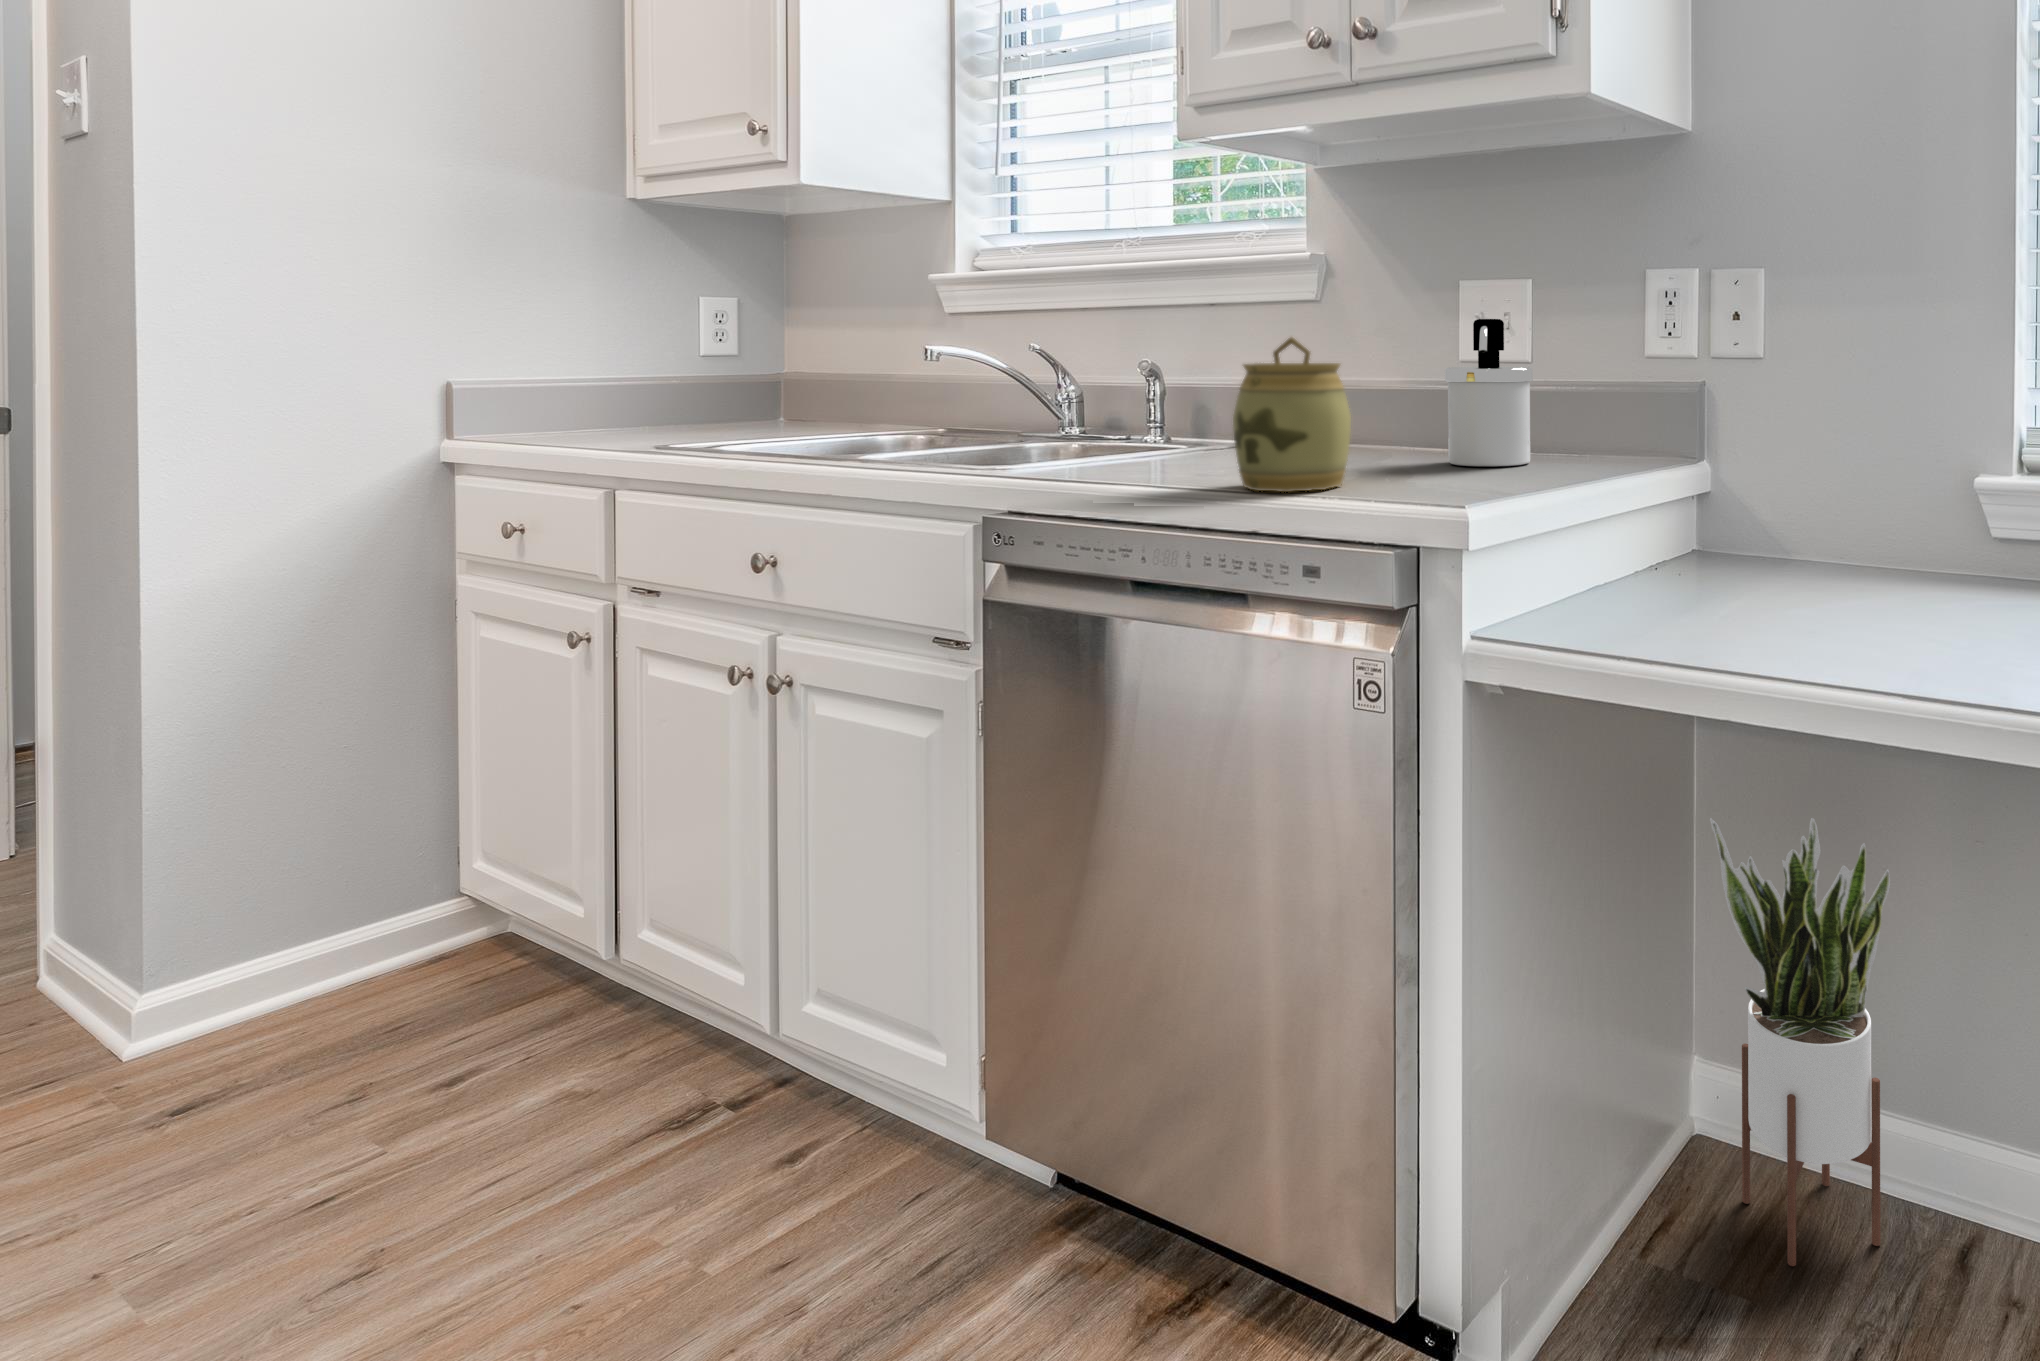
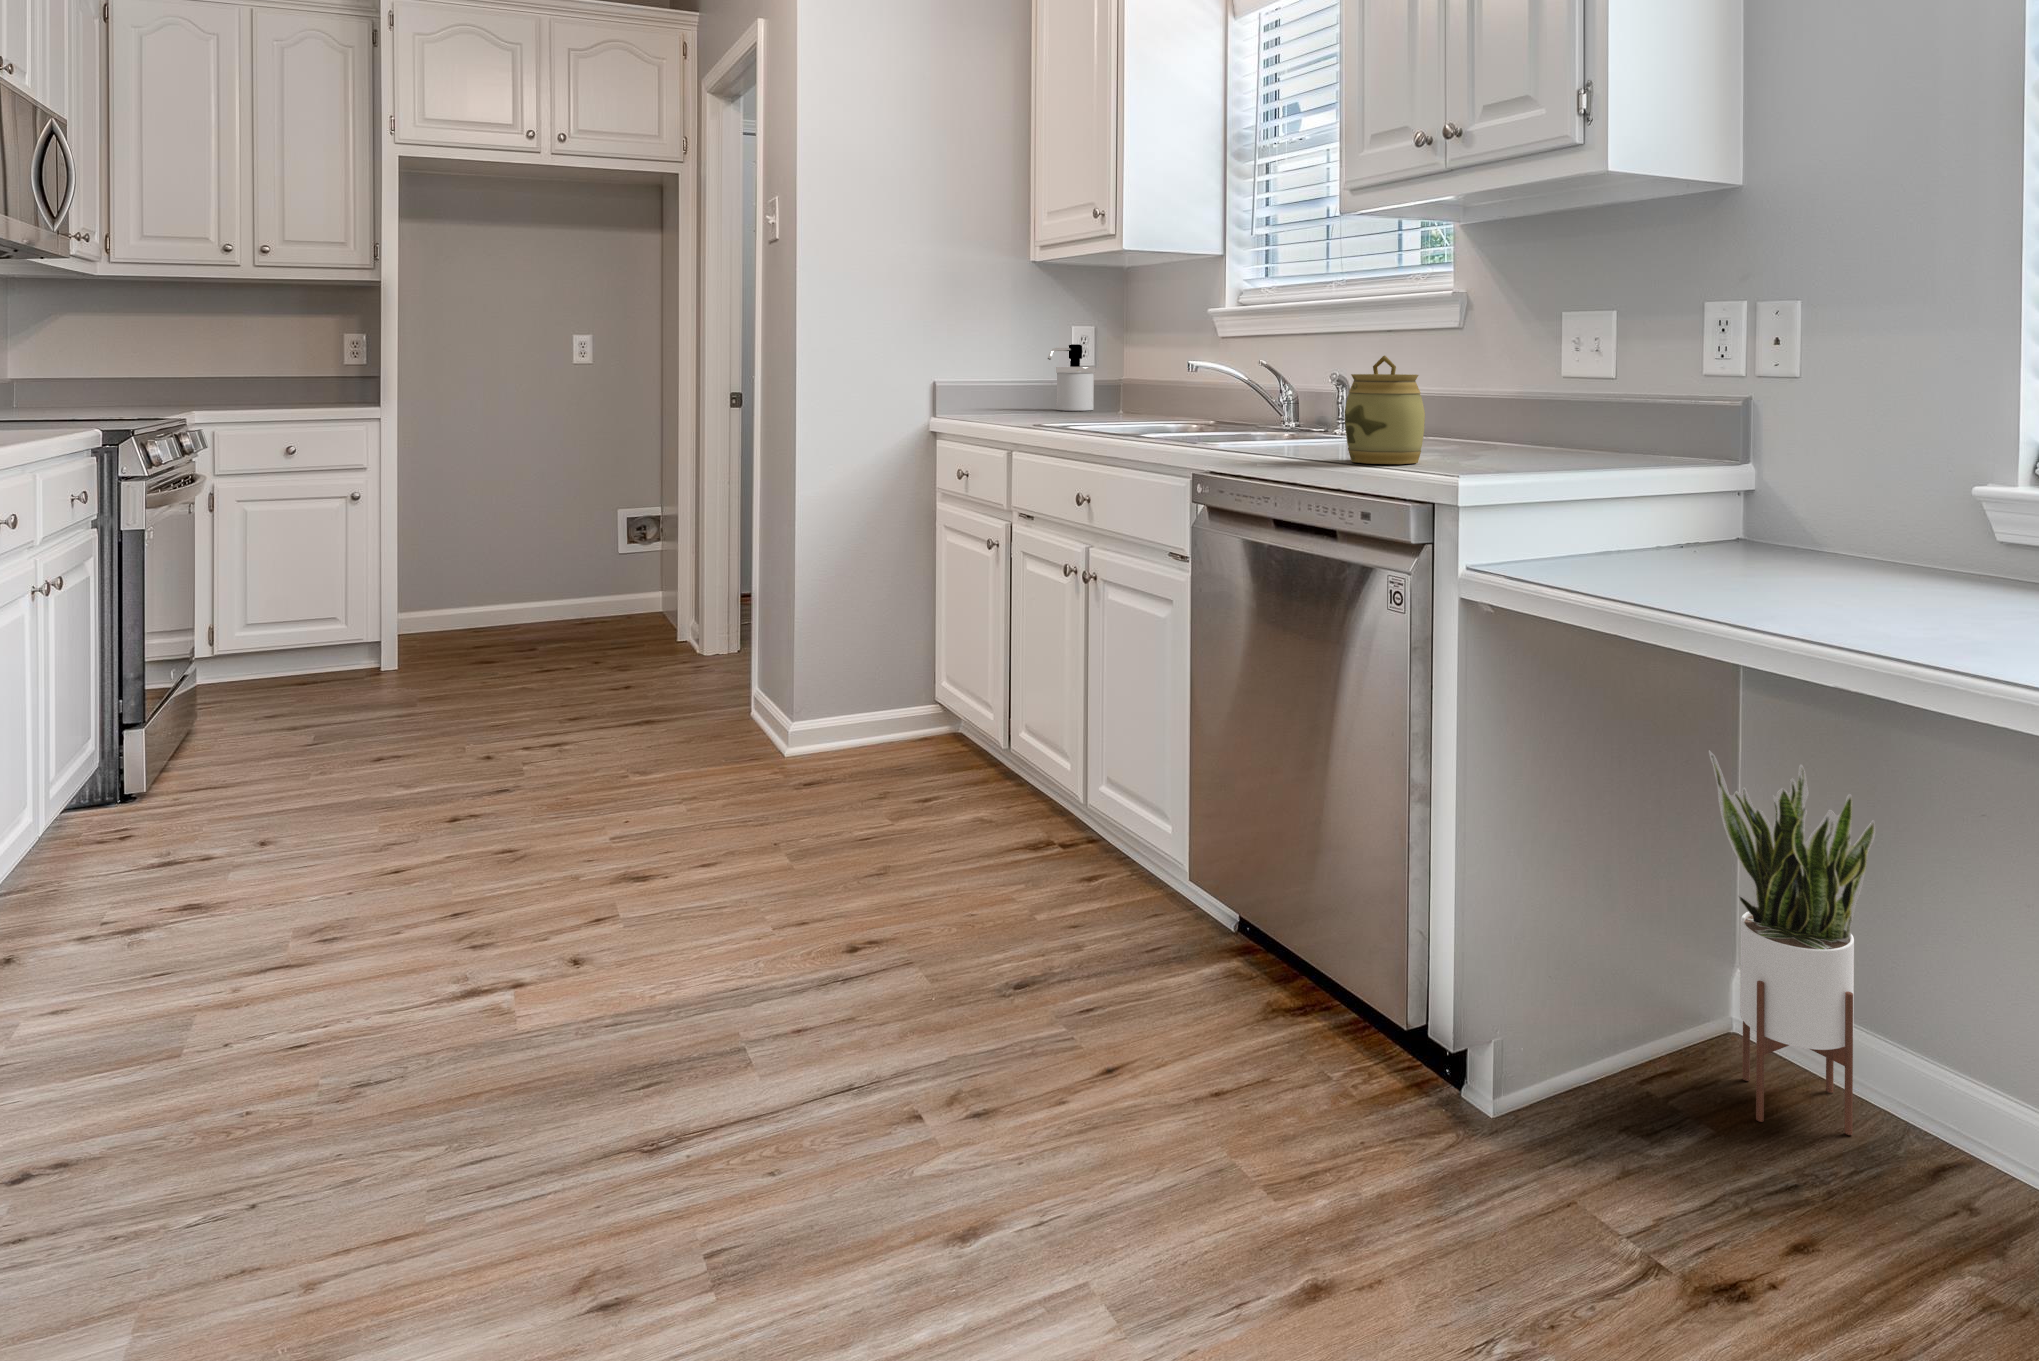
soap dispenser: present [1445,319,1533,466] -> present [1048,344,1095,411]

